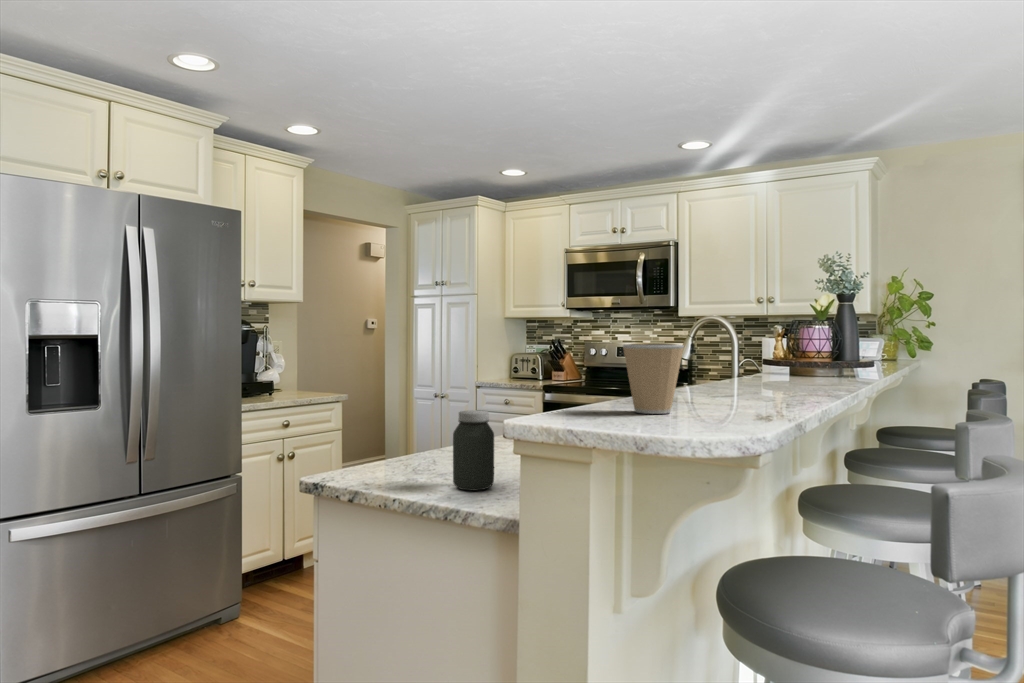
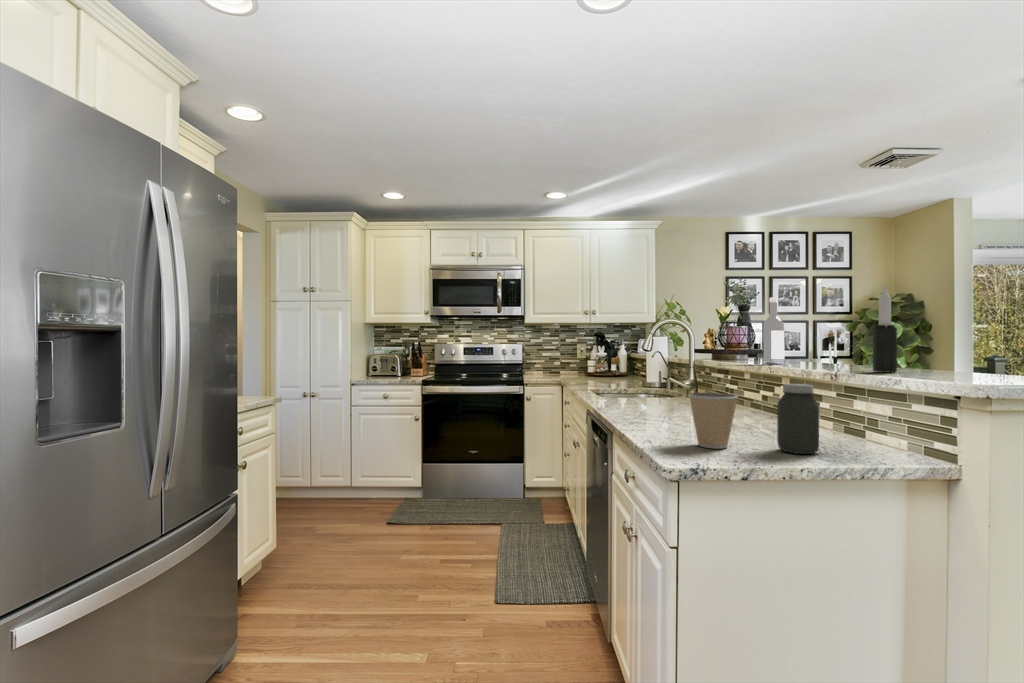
candle: none [721,281,753,404] -> present [873,286,897,372]
wine bottle: none [817,284,848,385] -> present [763,297,784,365]
coffee cup: present [623,344,684,414] -> present [689,393,738,449]

